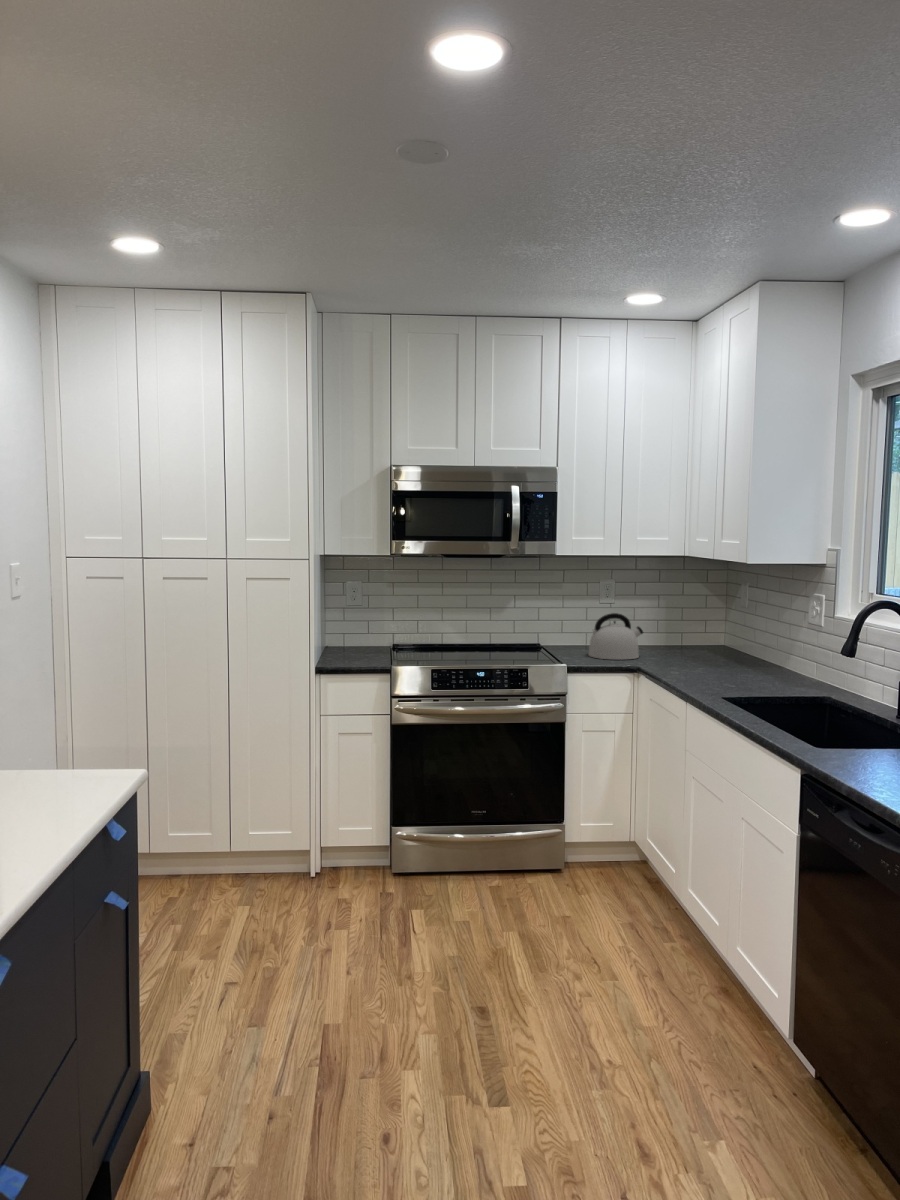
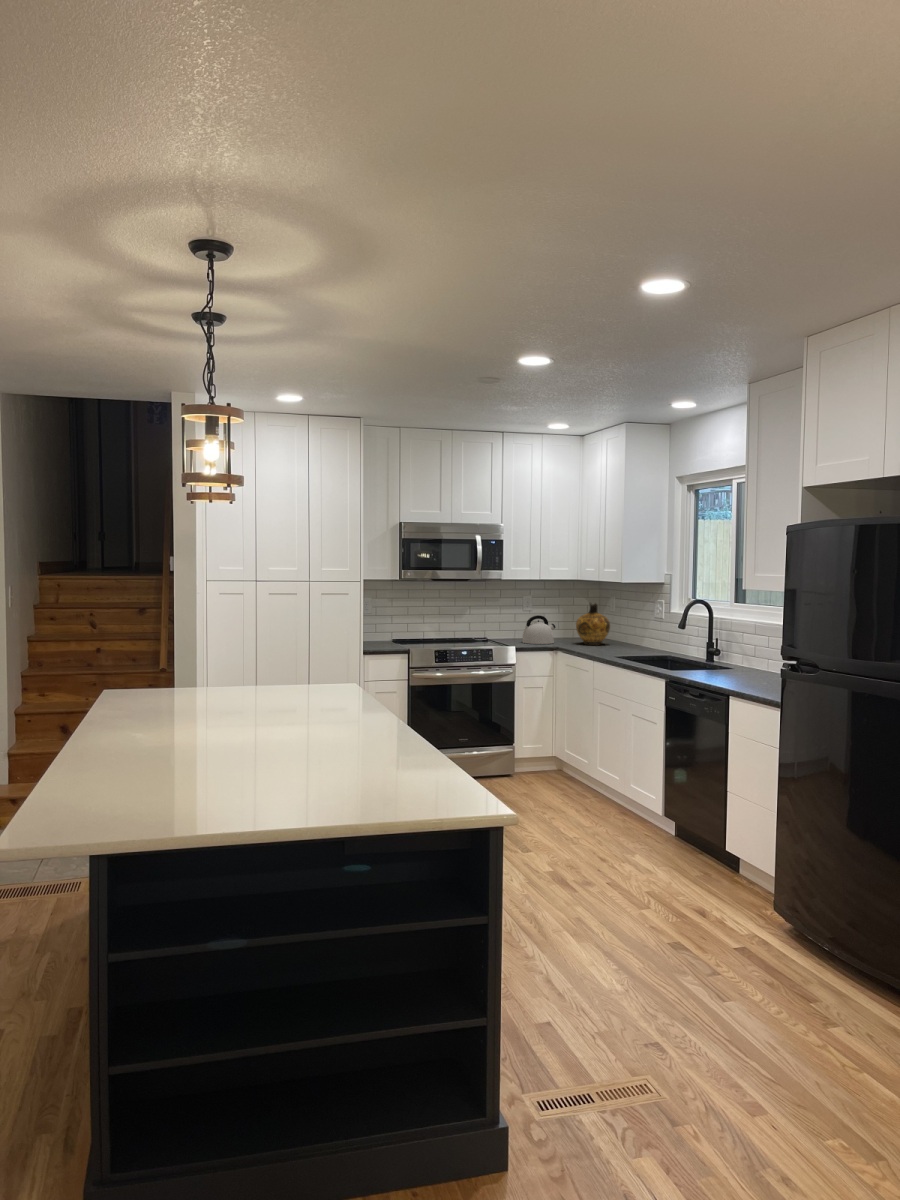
ceramic jug: none [675,595,733,664] -> present [576,603,610,645]

